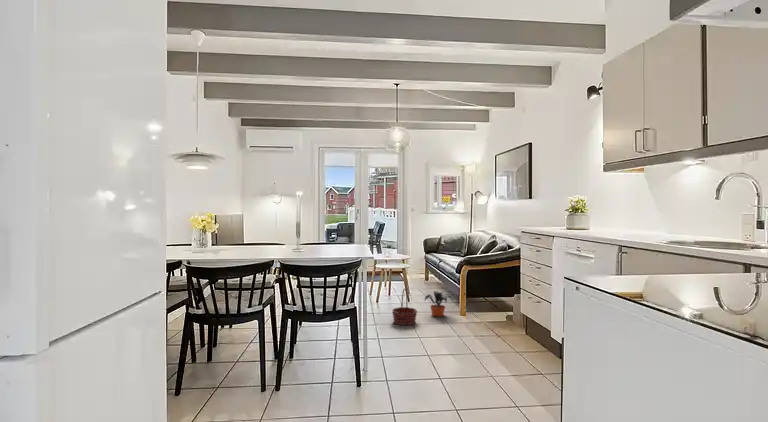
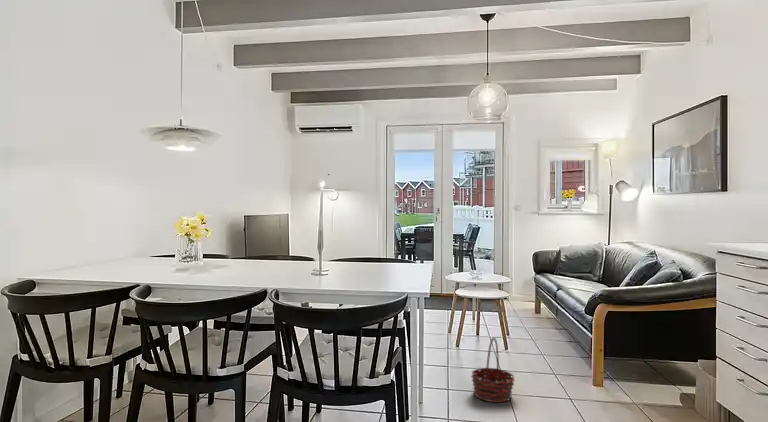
potted plant: present [425,291,452,316] -> none [527,342,580,387]

